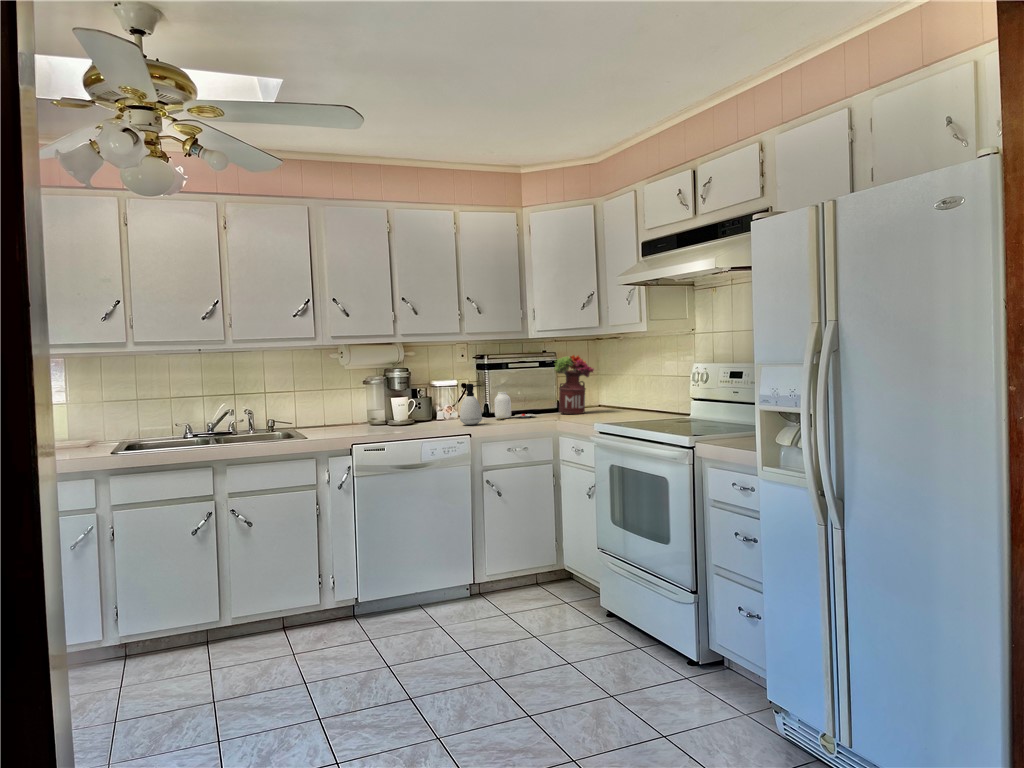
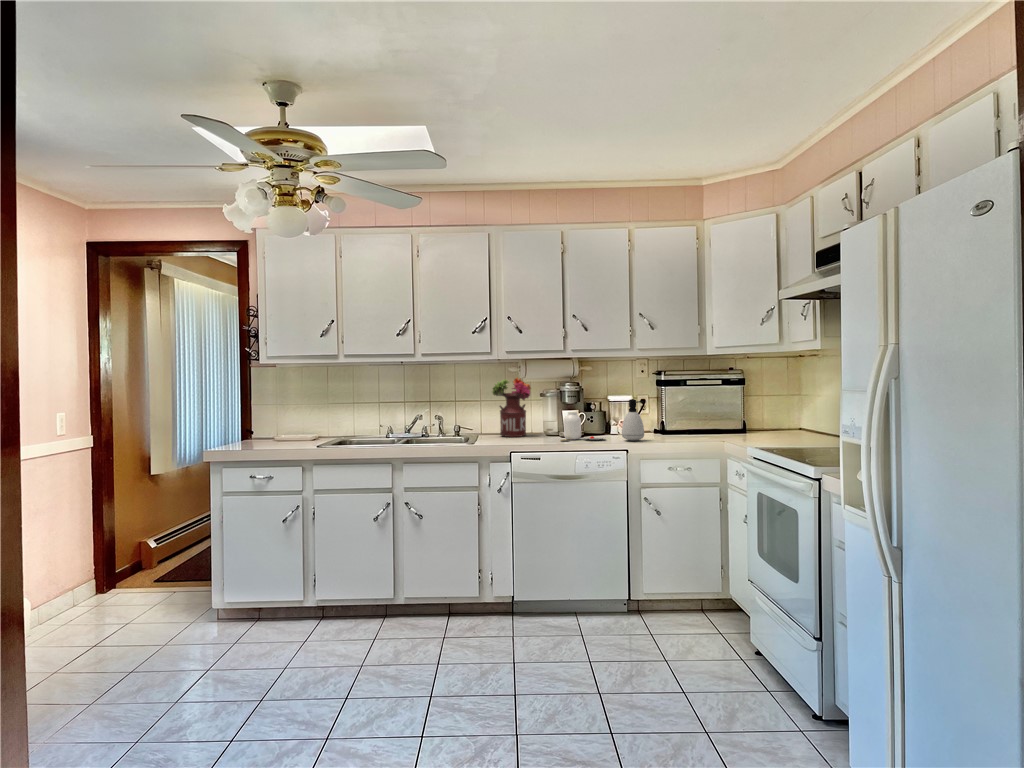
flower arrangement: present [554,355,594,414] -> present [492,378,531,437]
jar: present [494,392,535,420] -> present [561,412,606,441]

